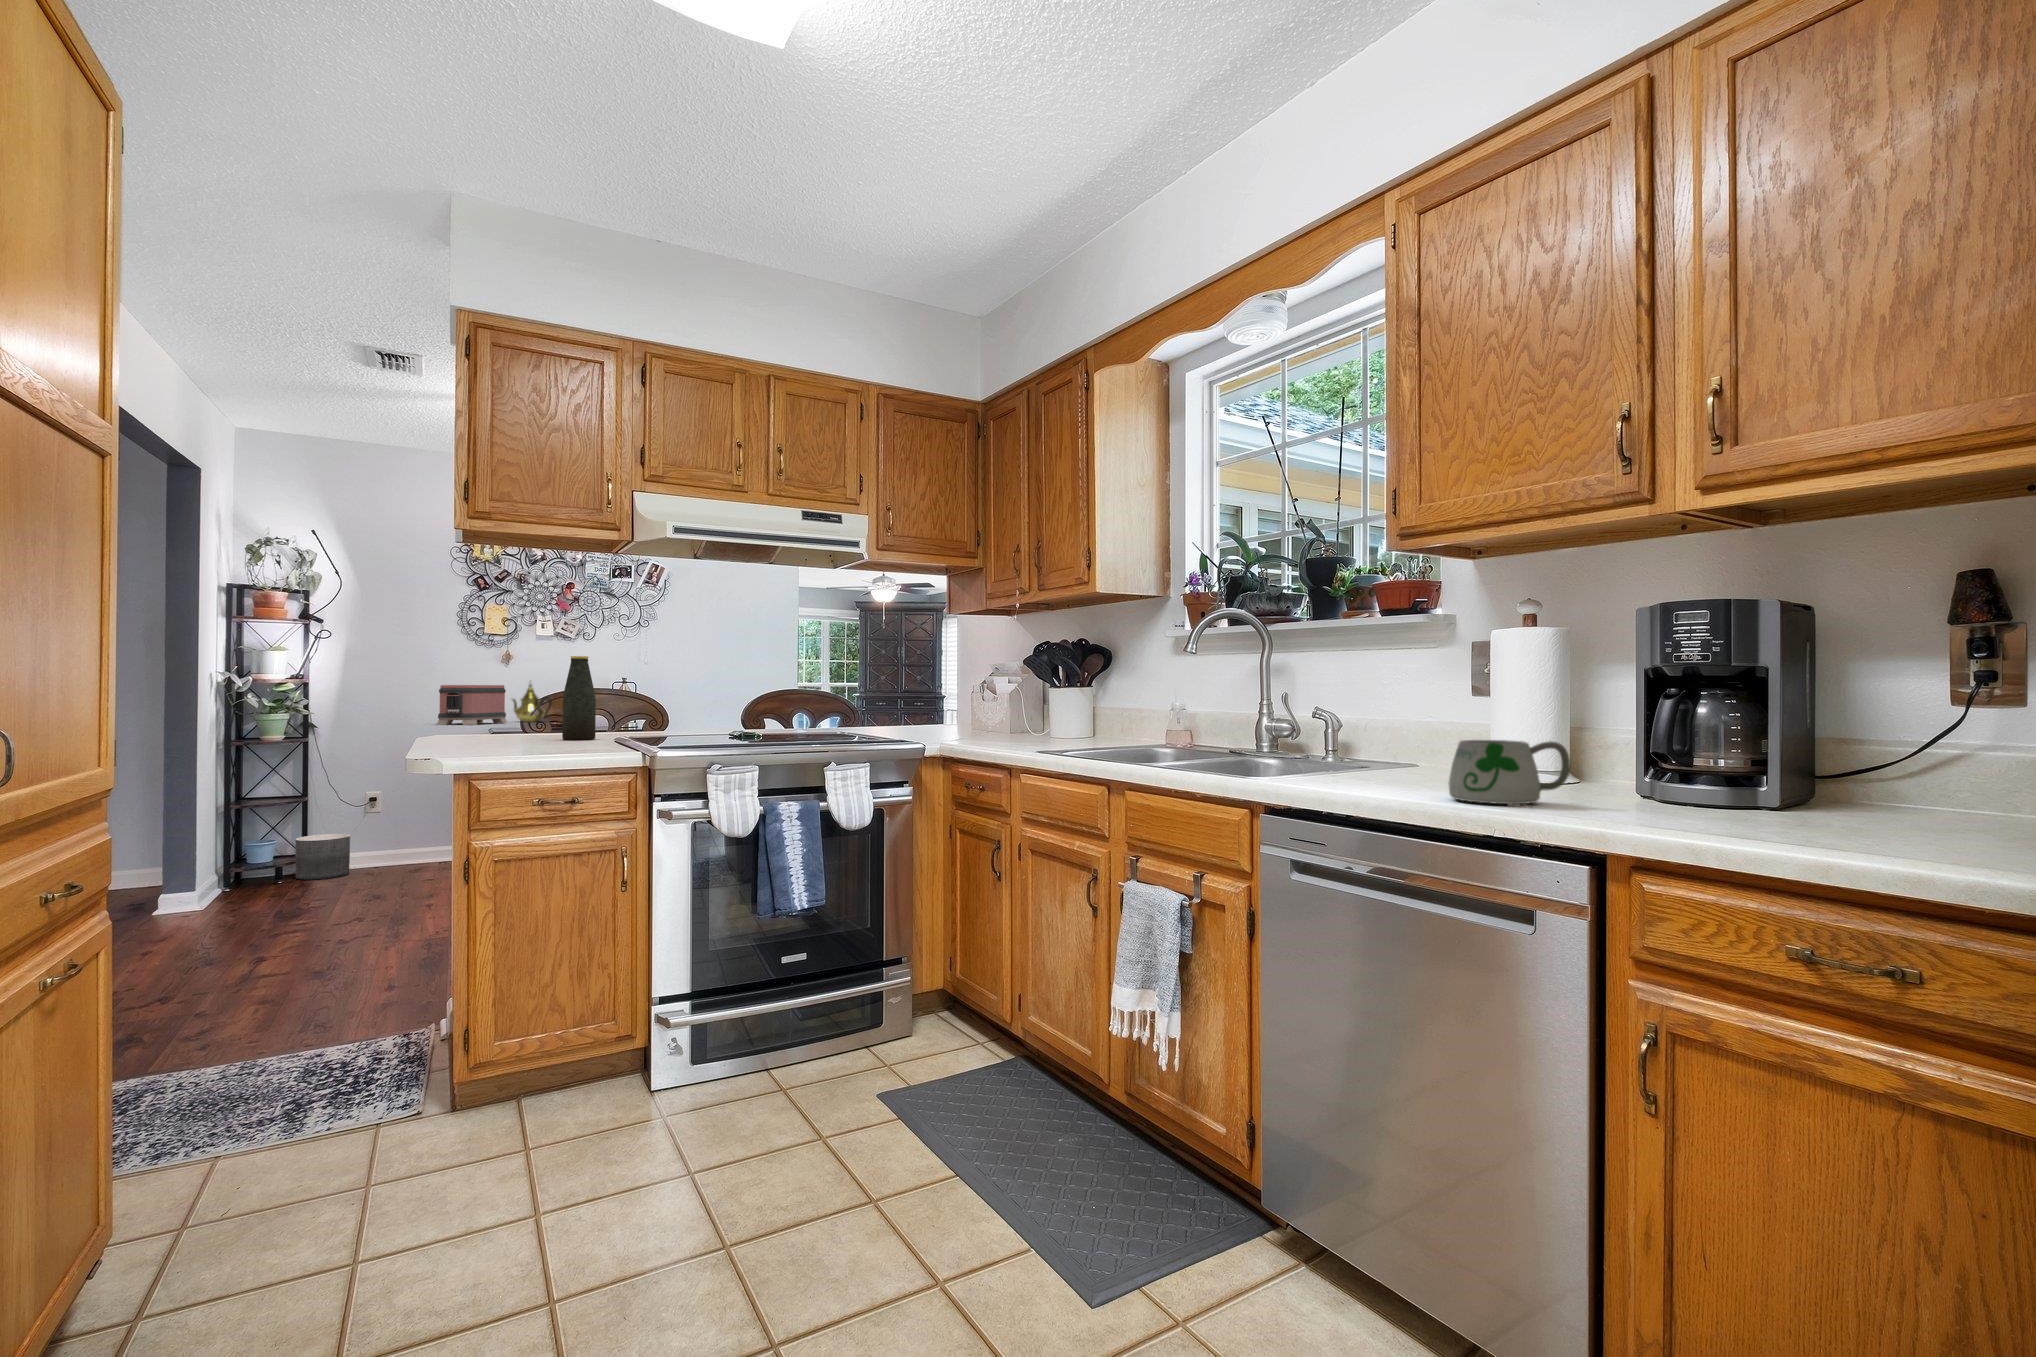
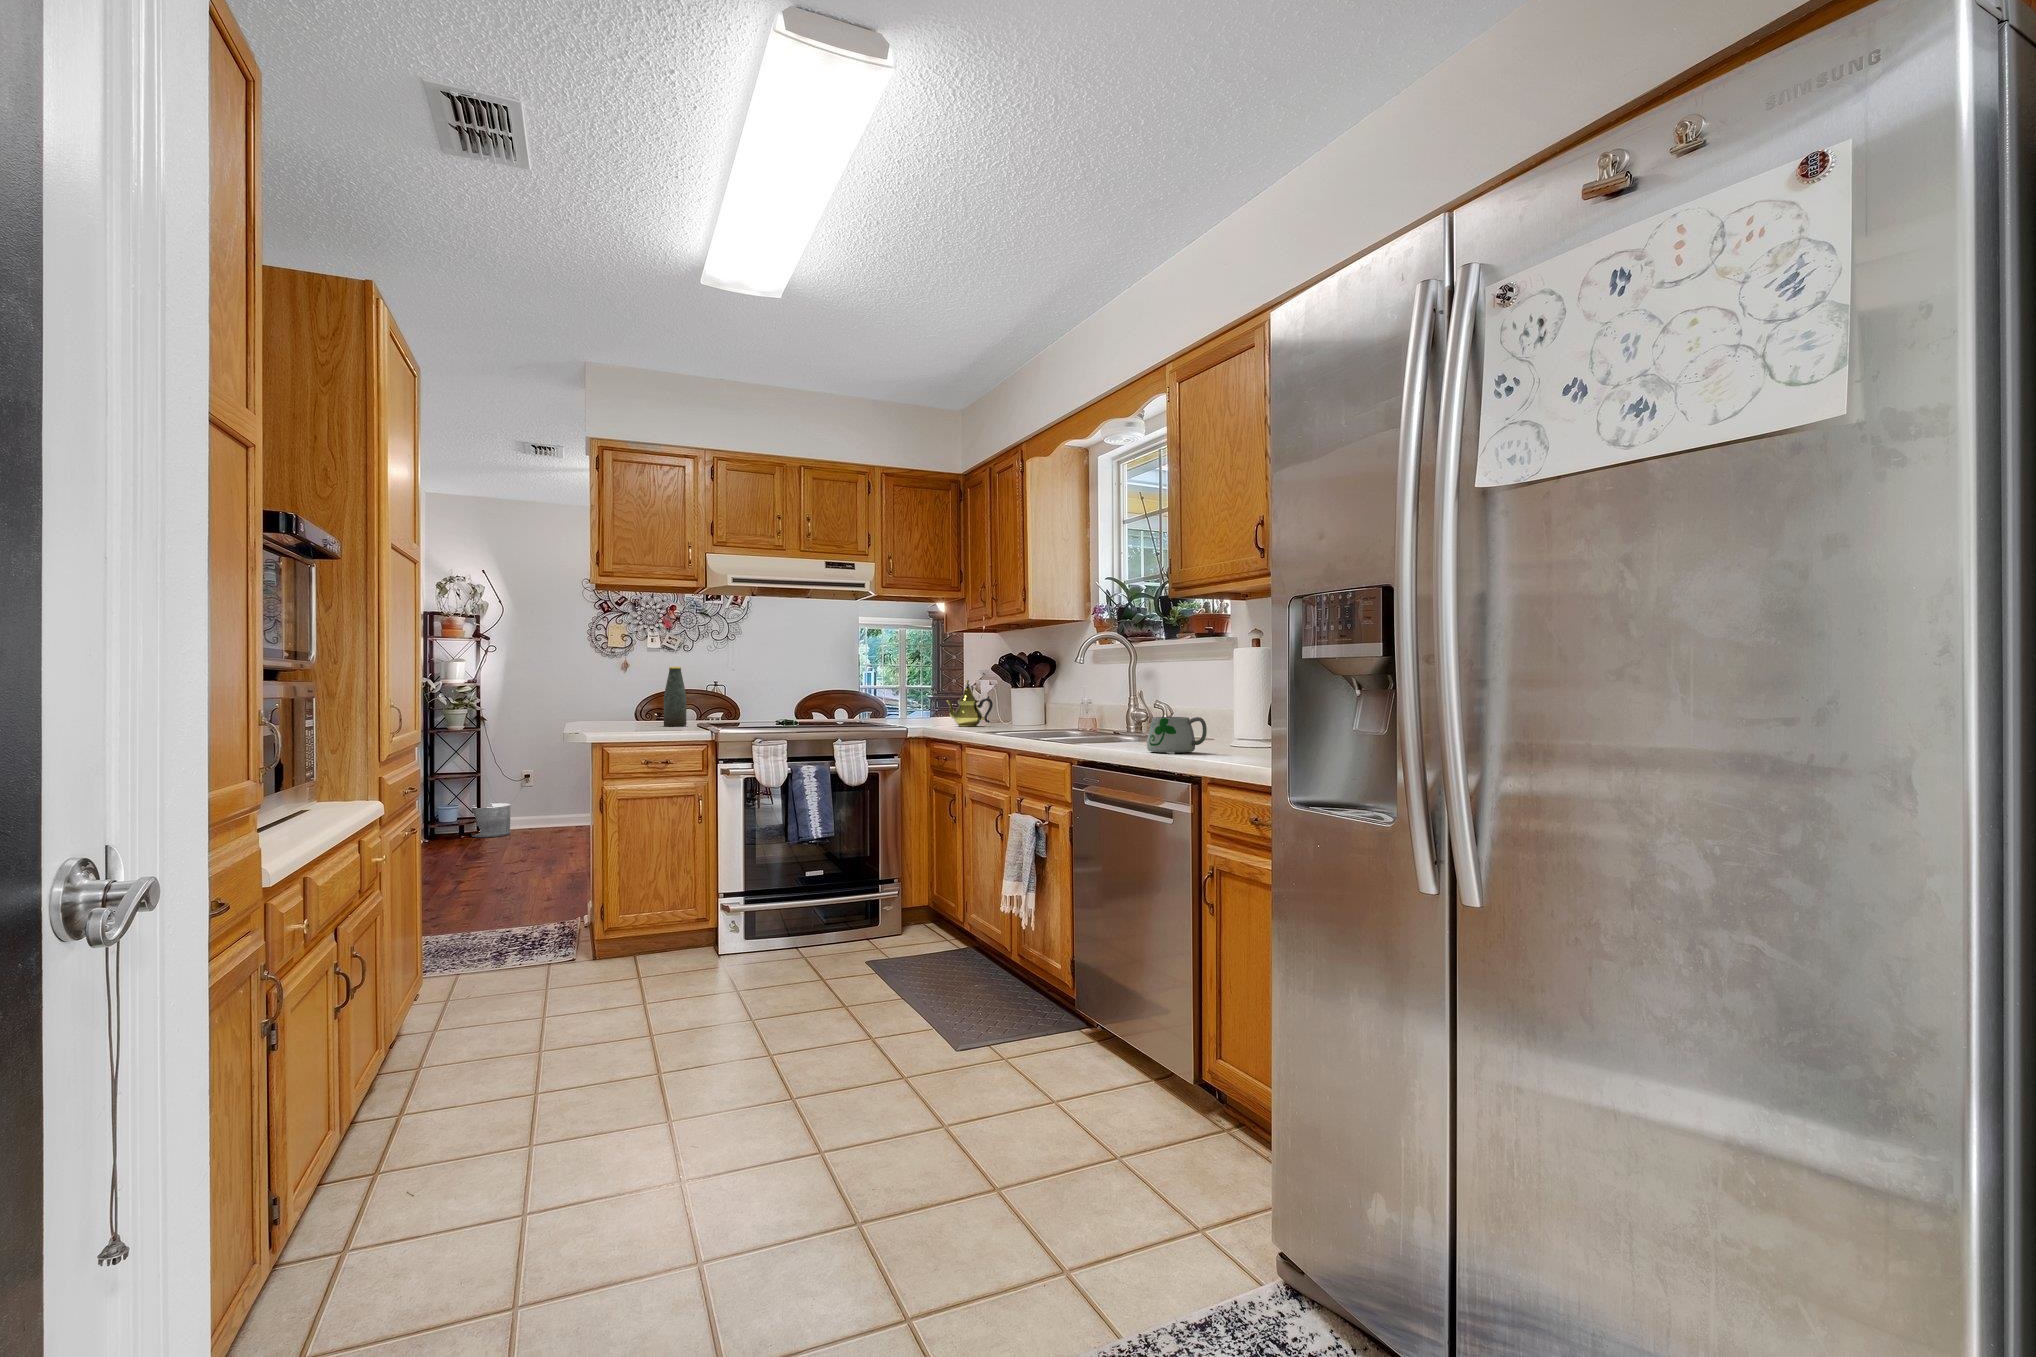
teapot: present [513,684,552,722] -> present [947,680,993,726]
toaster: present [437,685,507,725] -> none [574,688,626,718]

